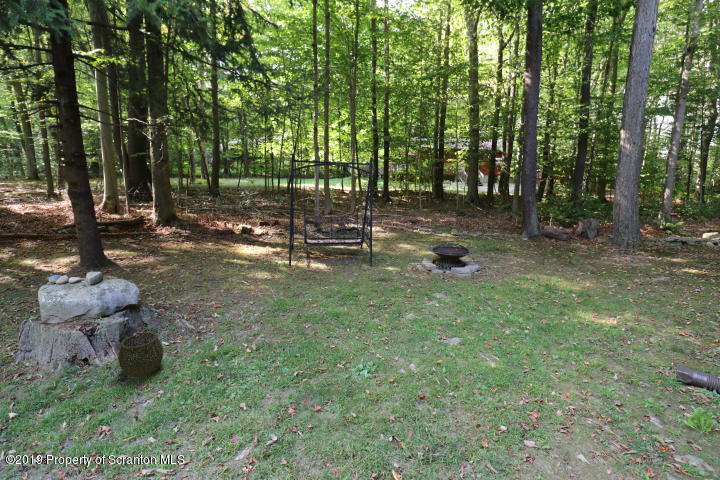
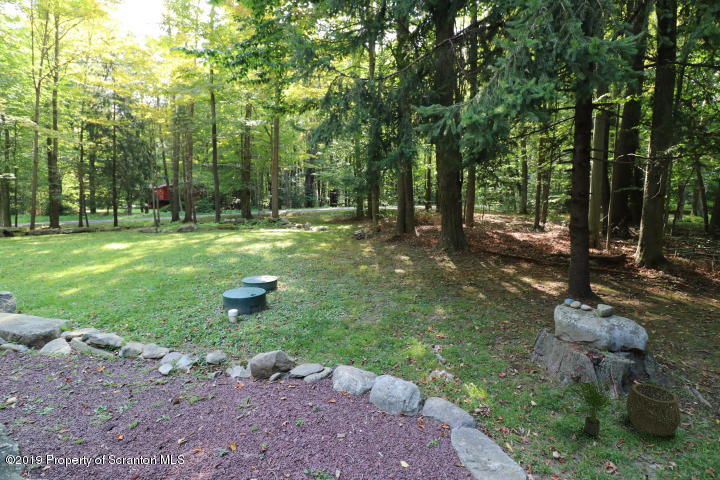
potted plant: none [40,347,101,412] -> present [575,376,612,435]

